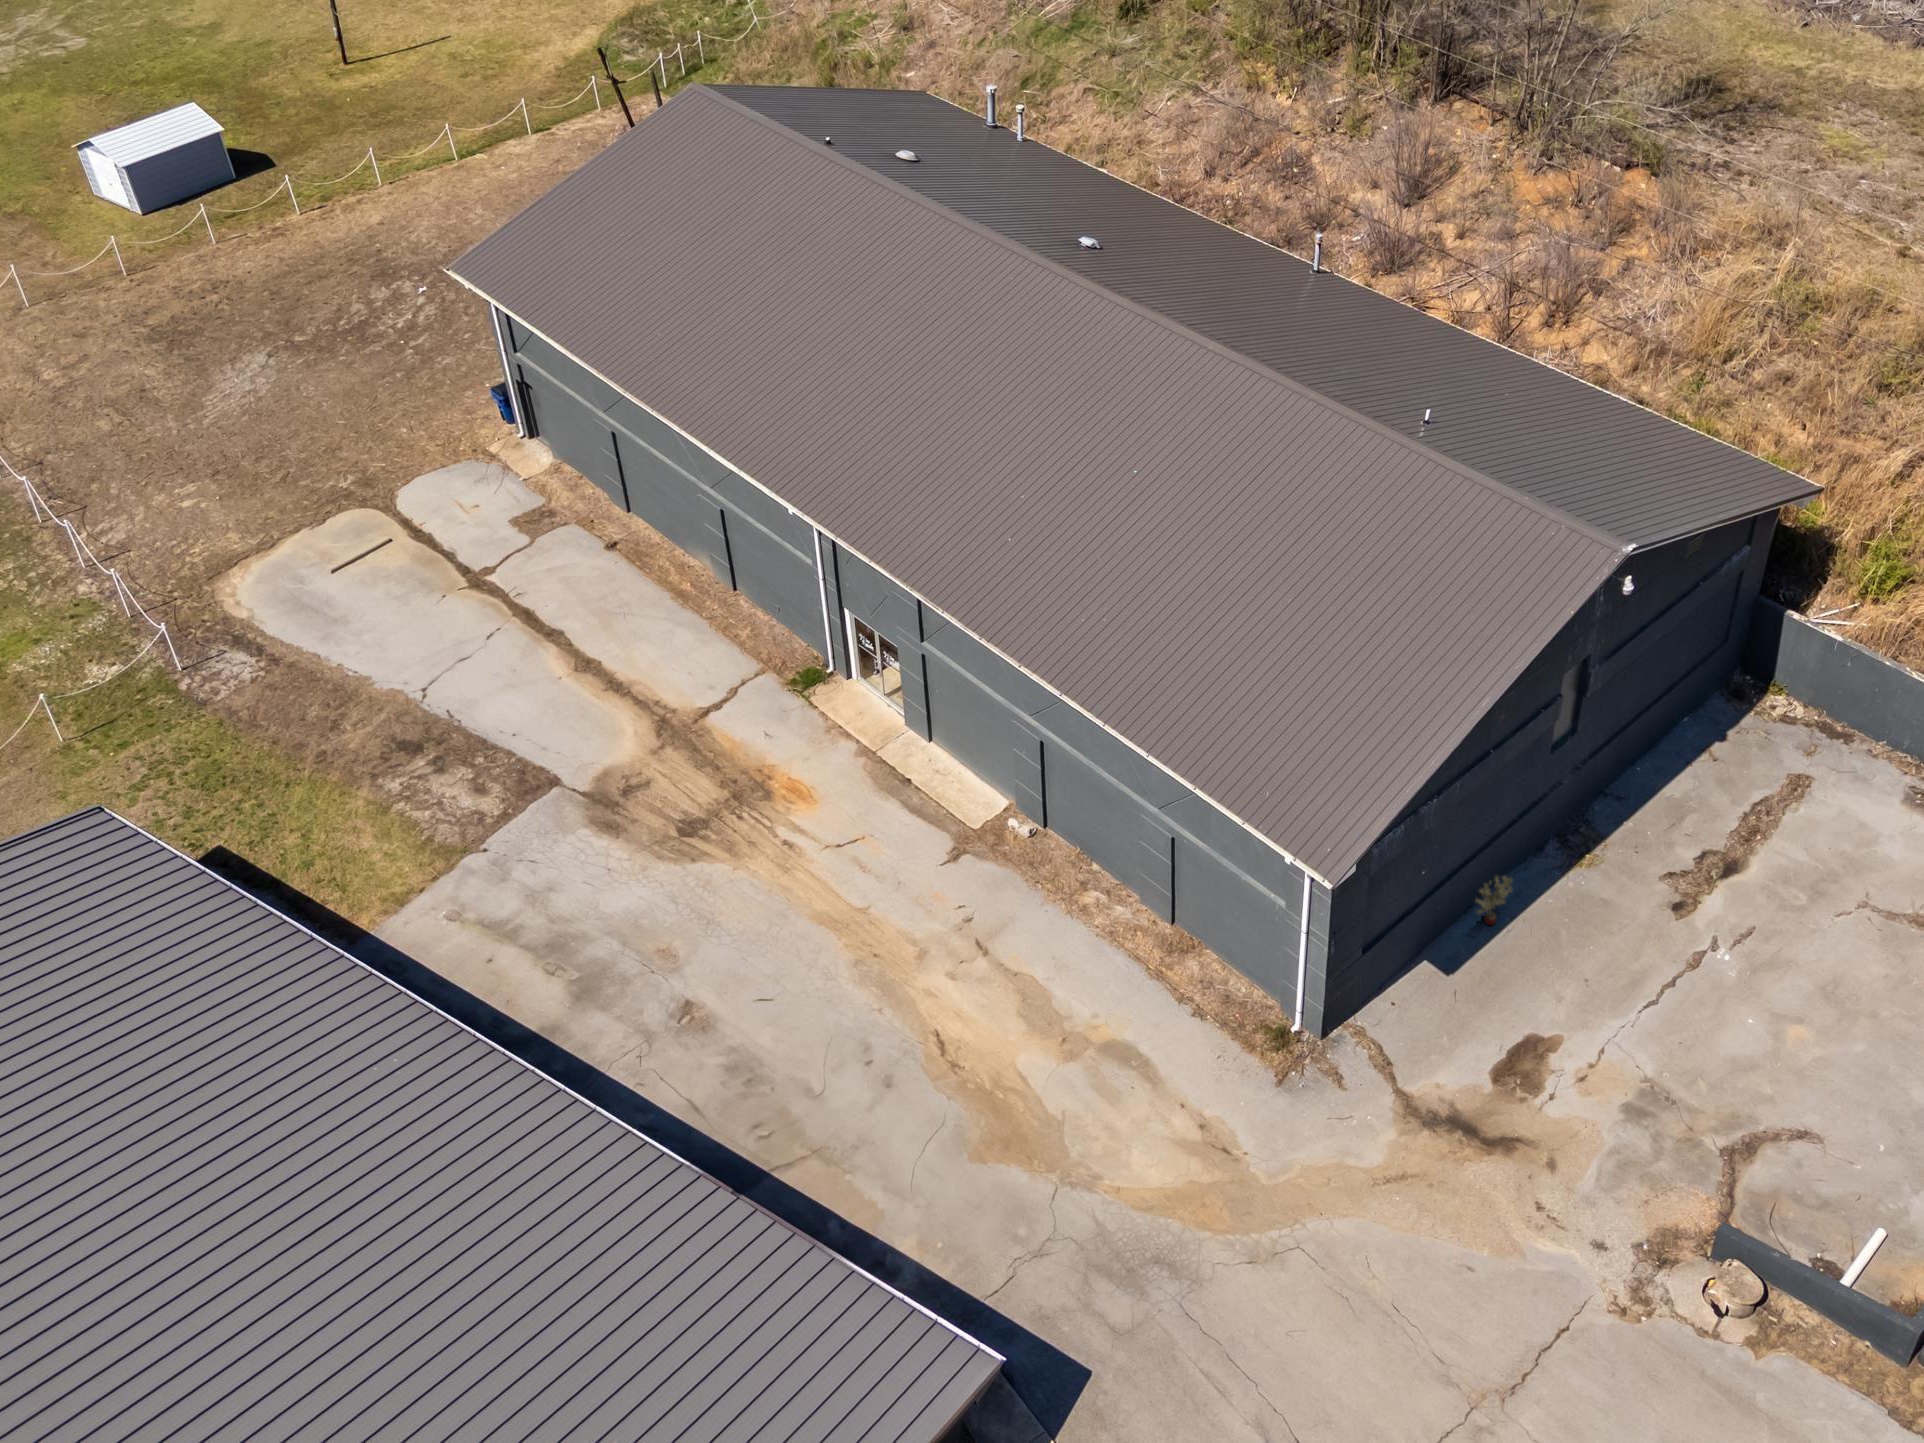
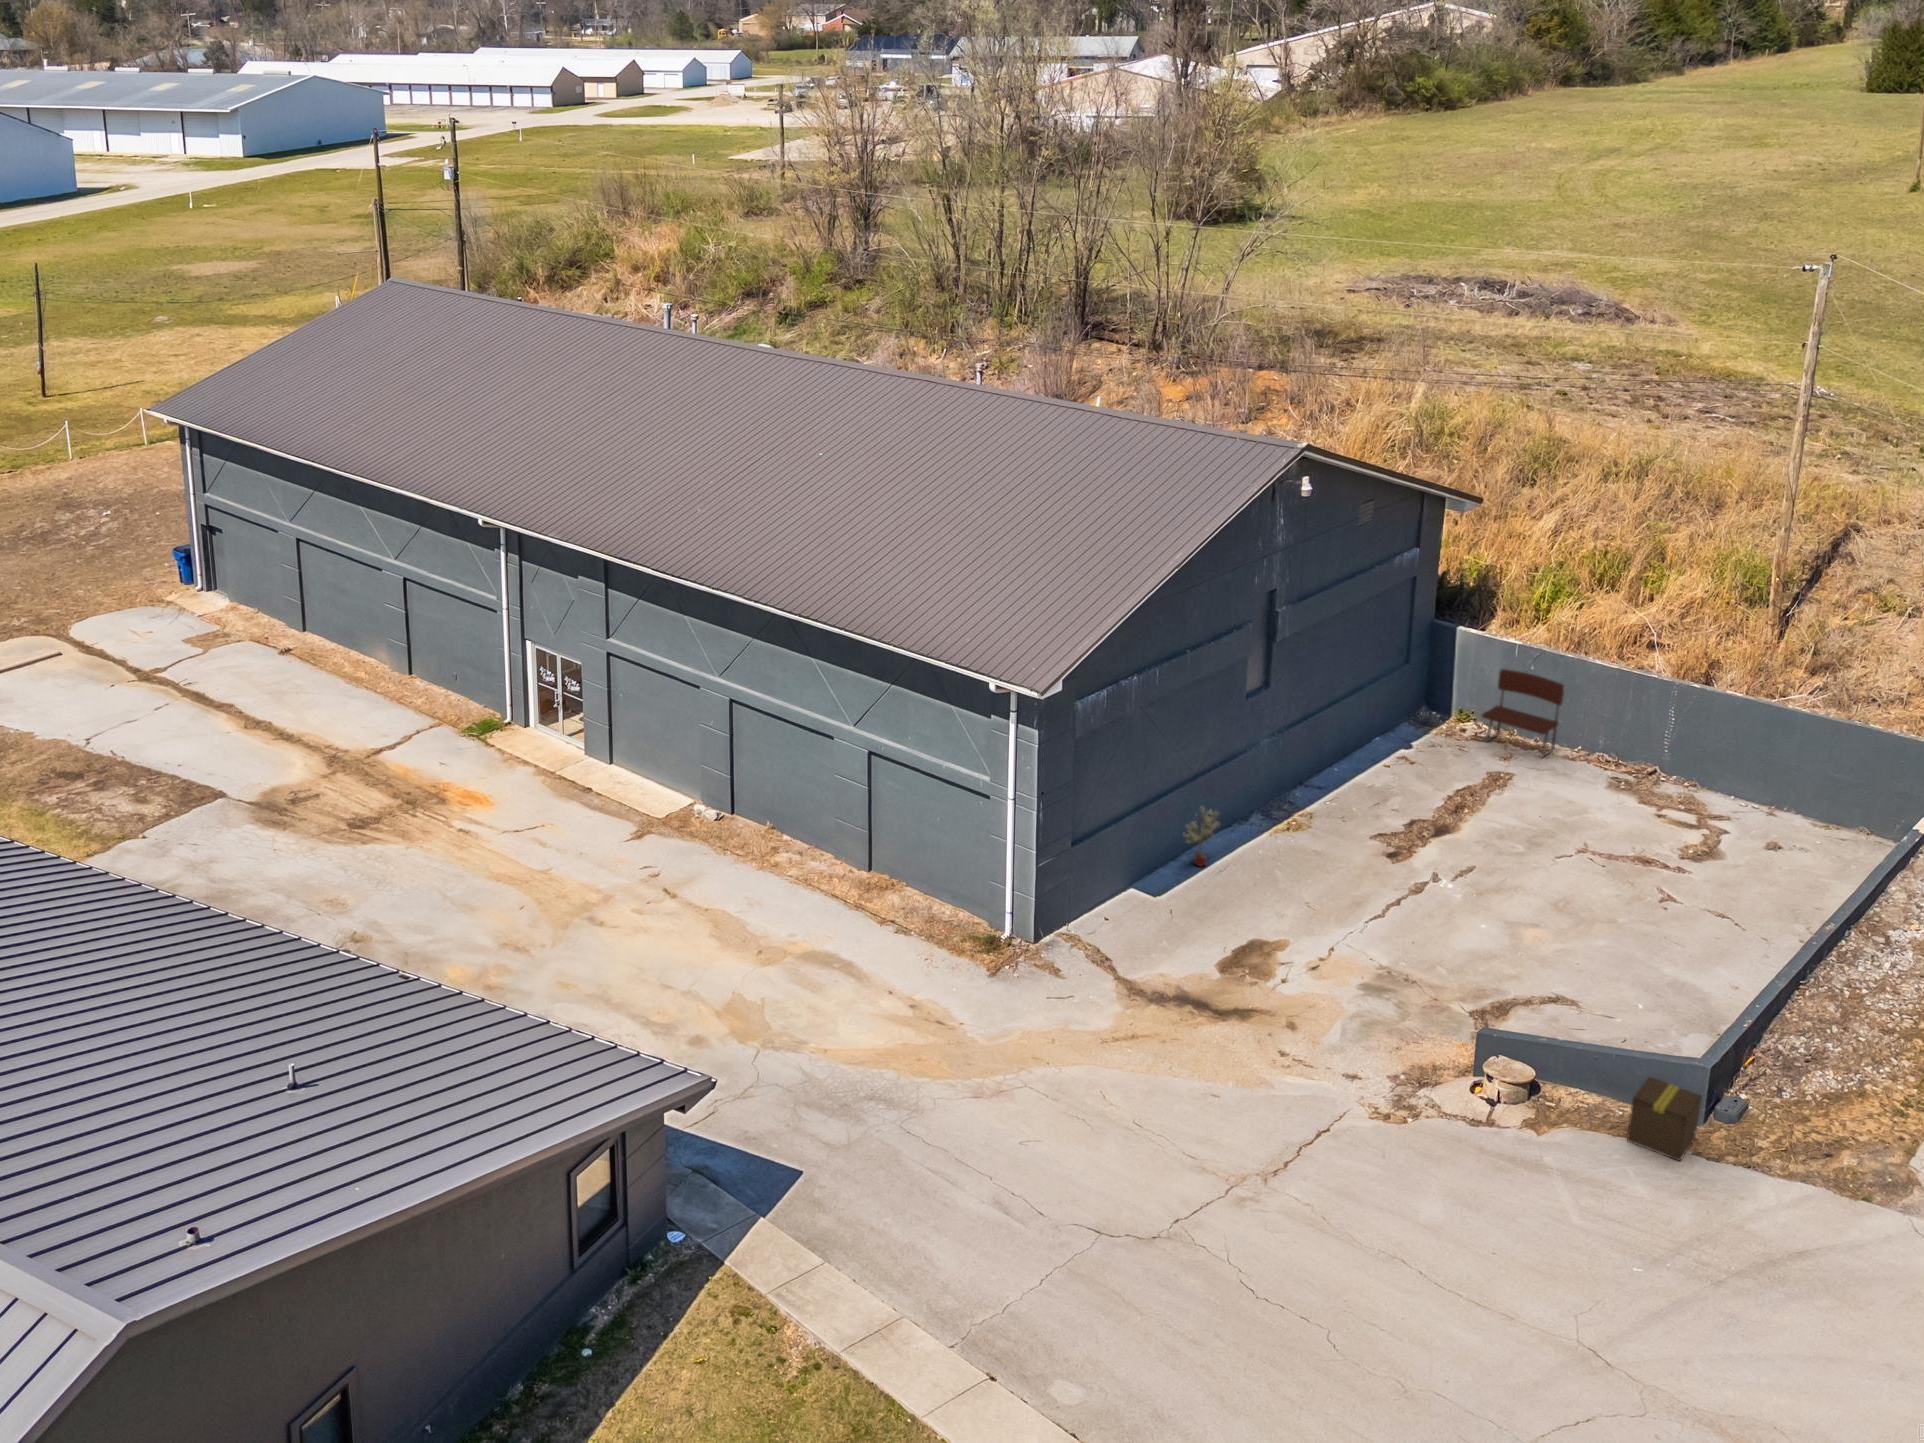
bench: none [1792,658,1879,751] -> present [1482,669,1564,757]
cardboard box: none [1838,1302,1913,1388] -> present [1627,1077,1702,1161]

